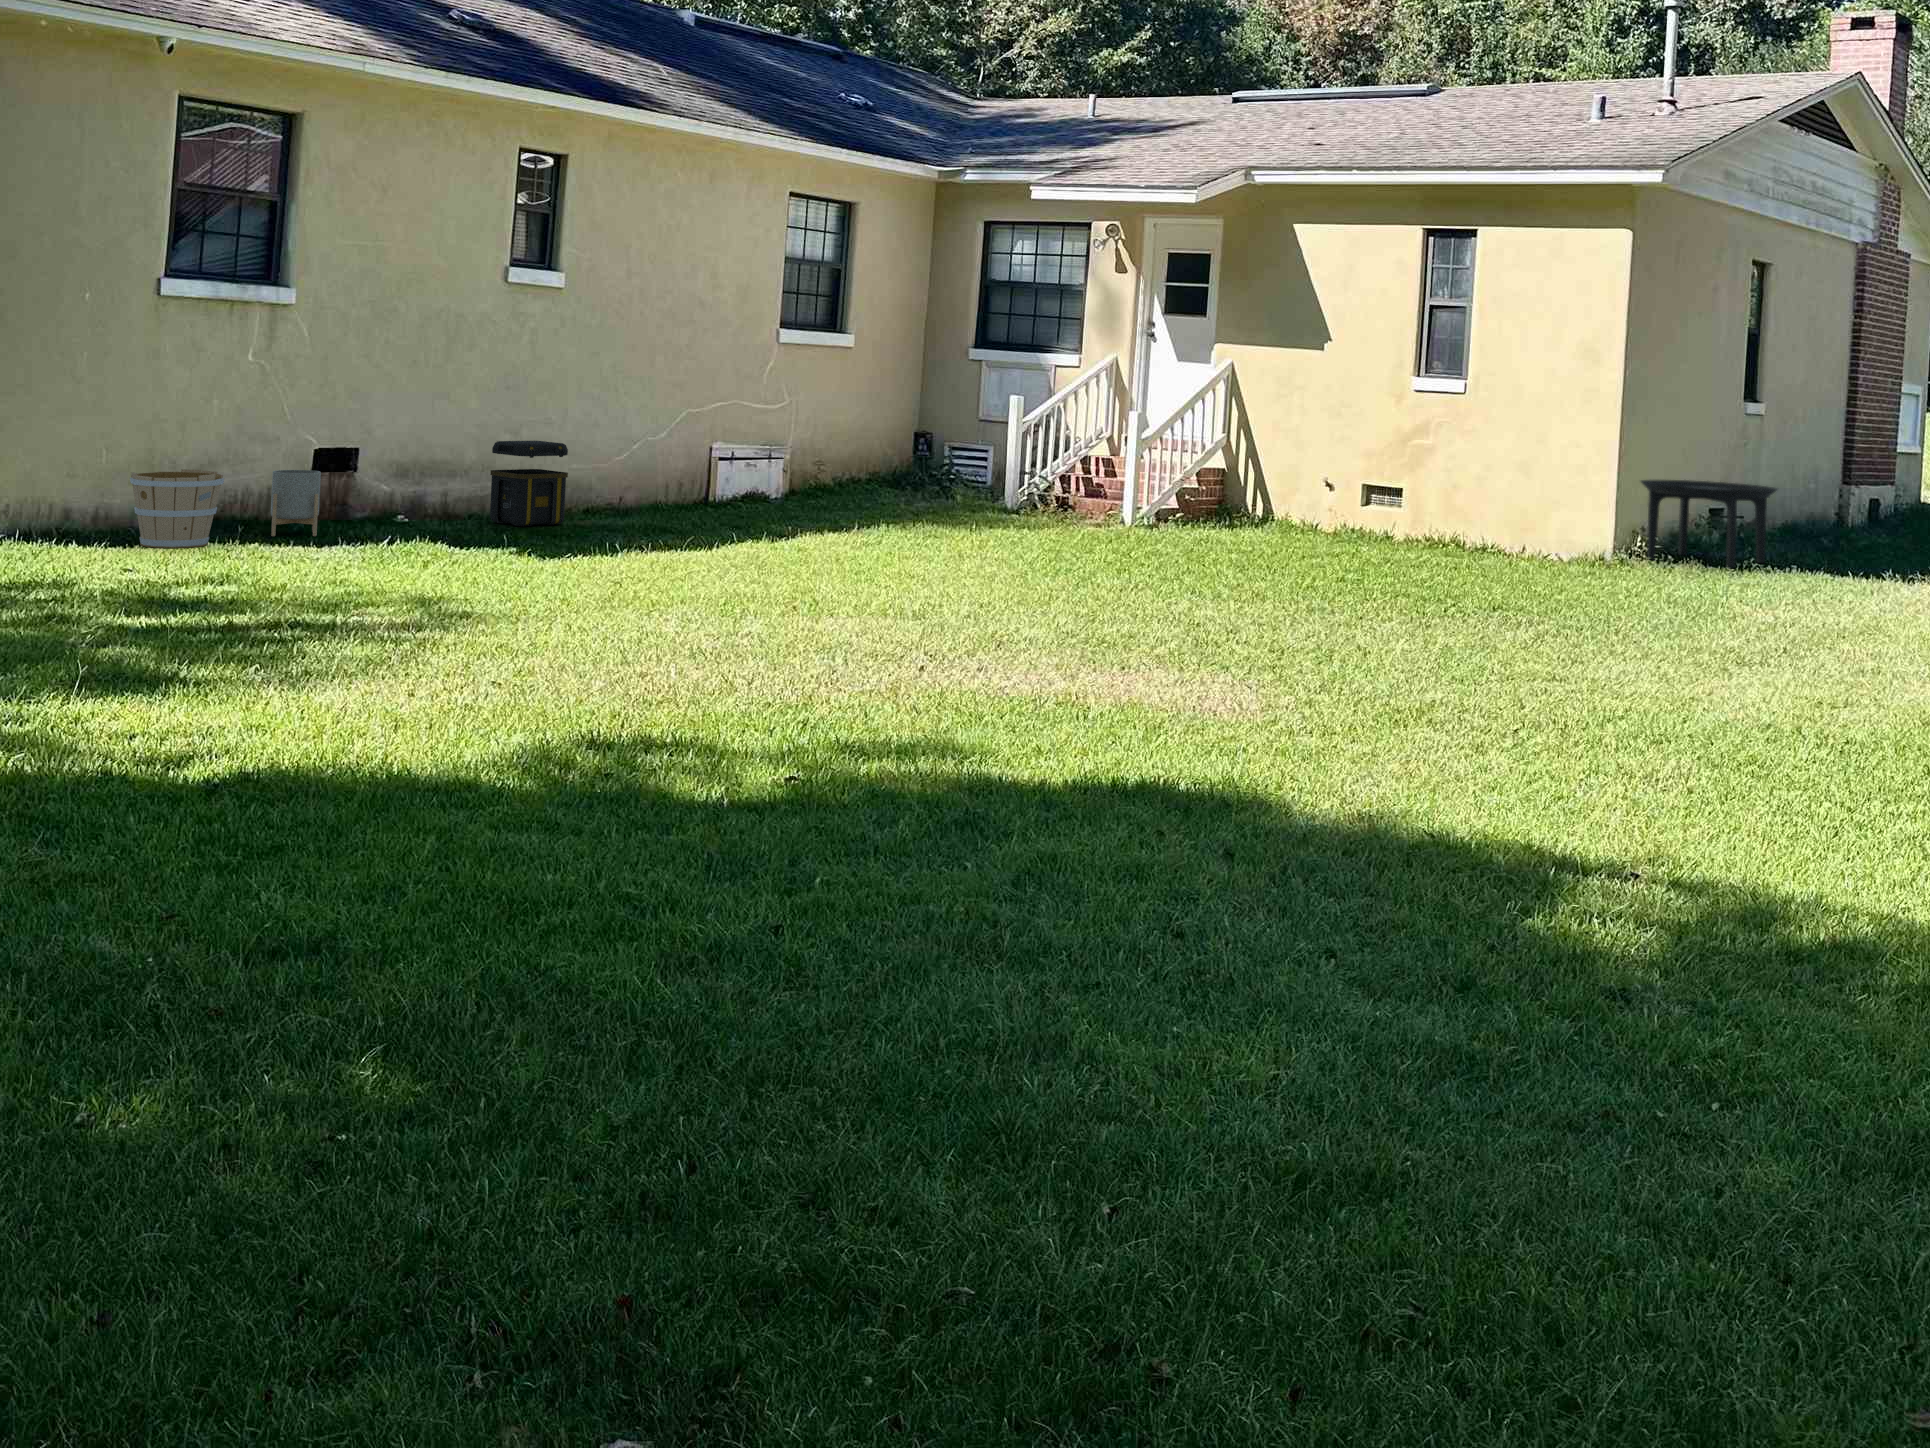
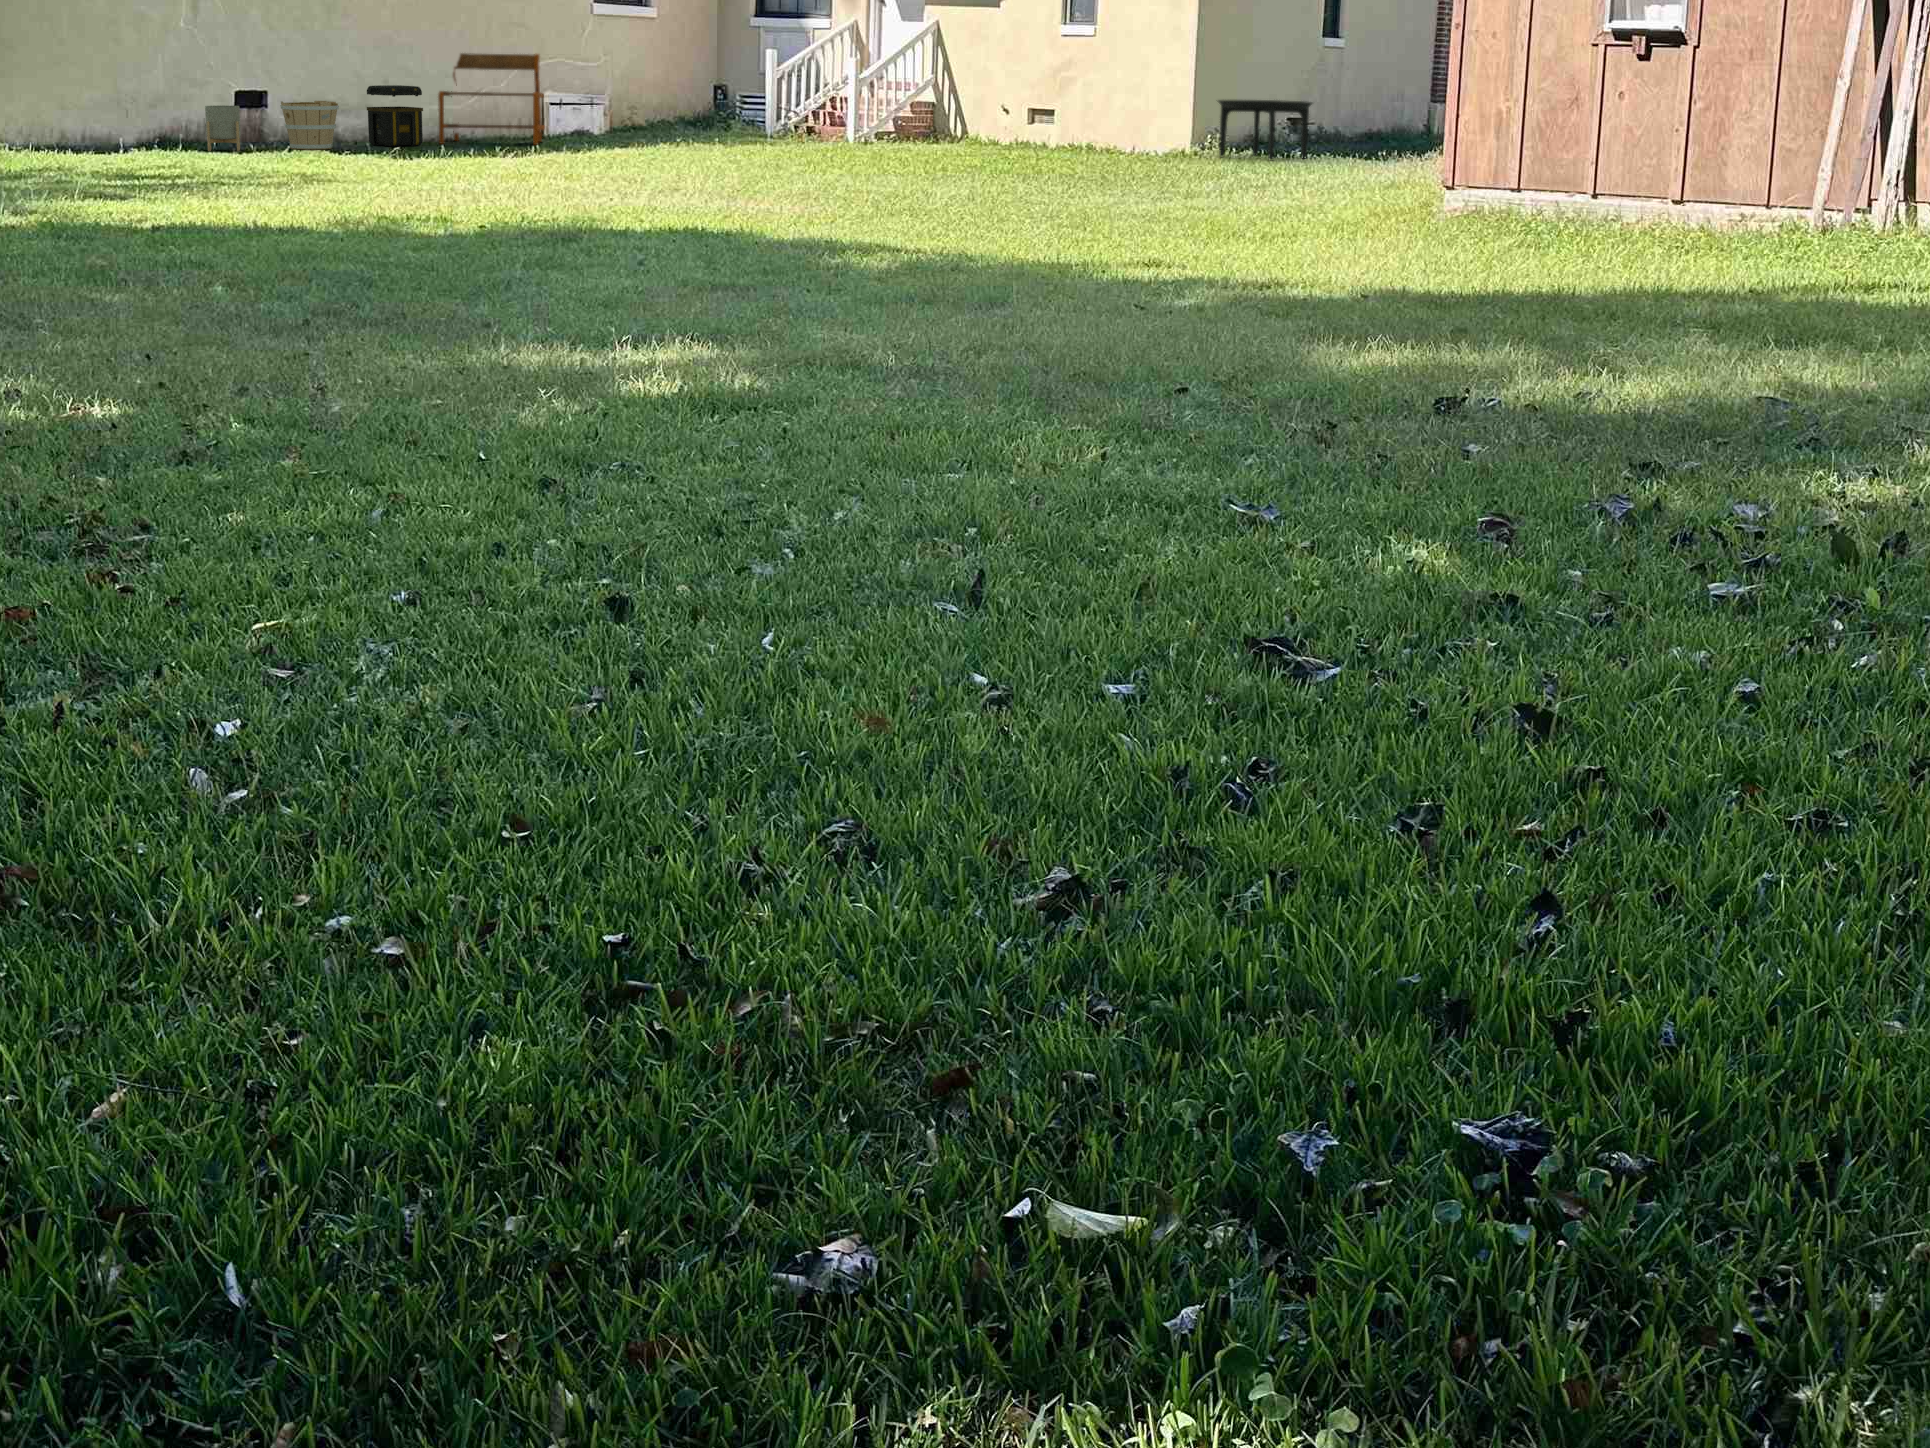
bench: none [583,395,723,524] -> present [438,53,545,145]
wooden bucket: present [130,469,224,548] -> present [280,101,339,150]

